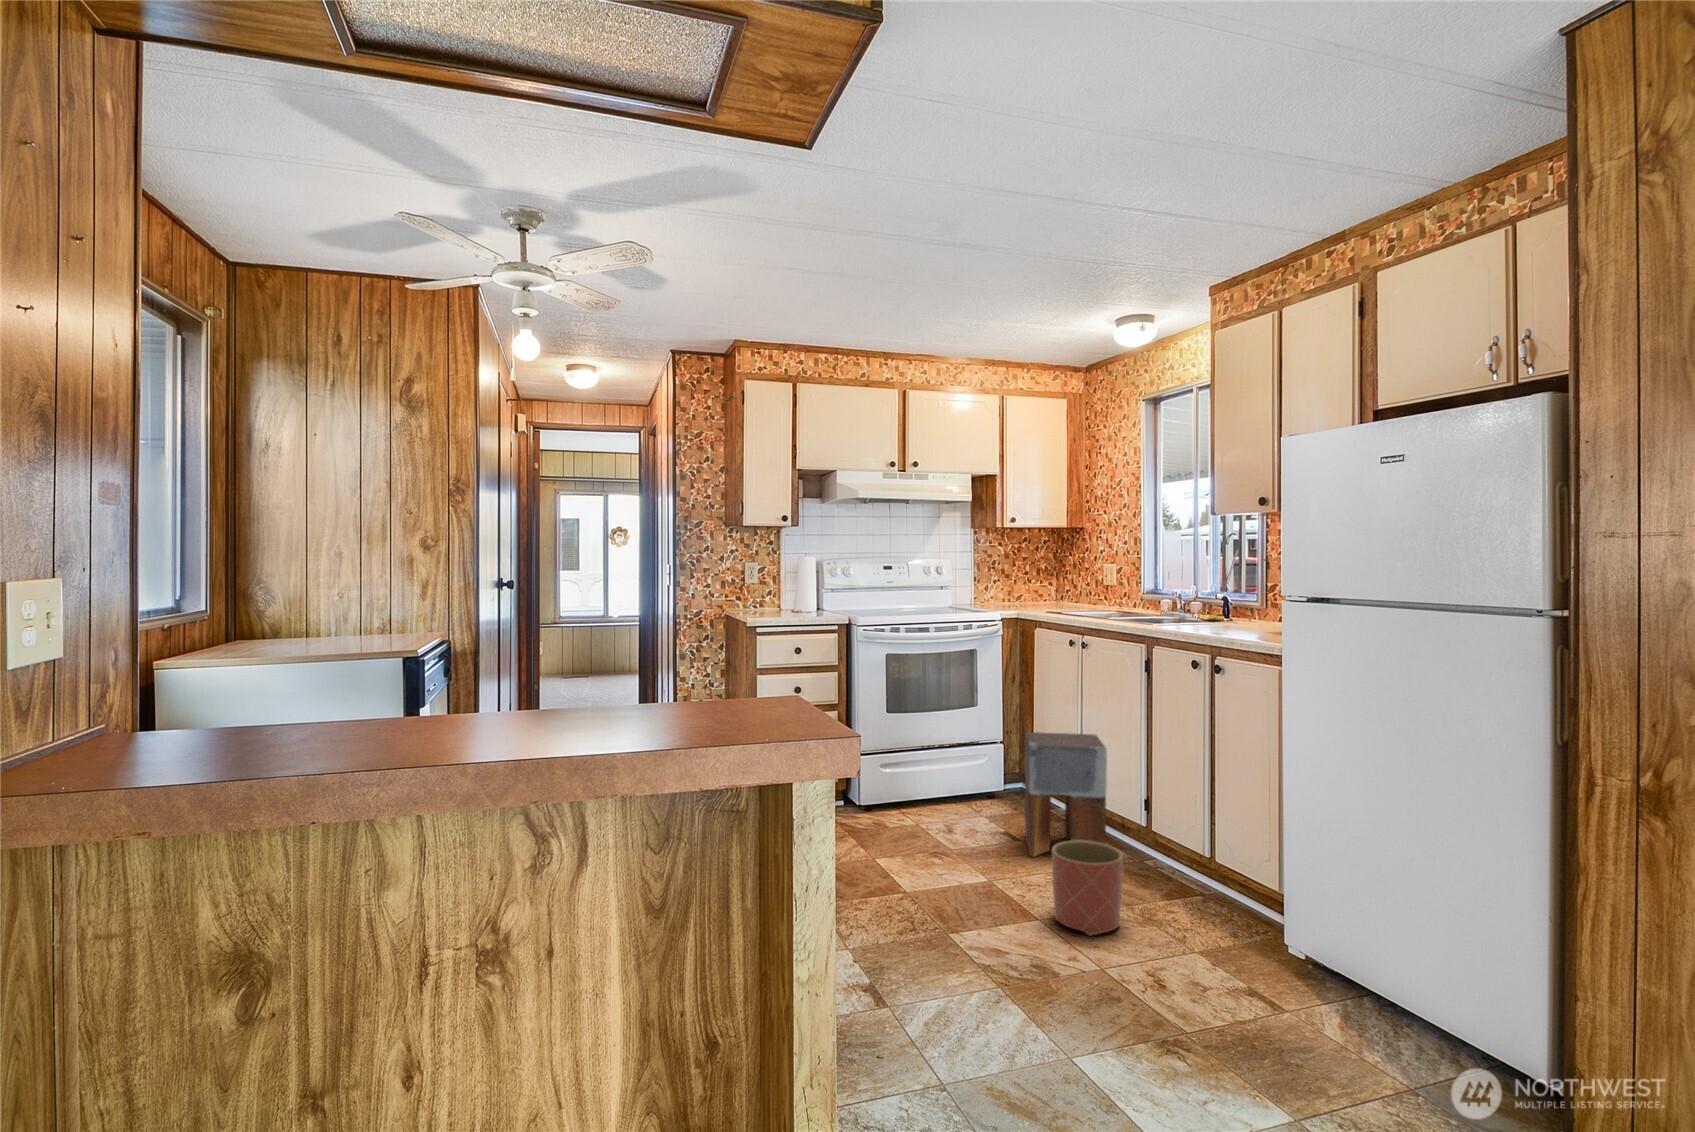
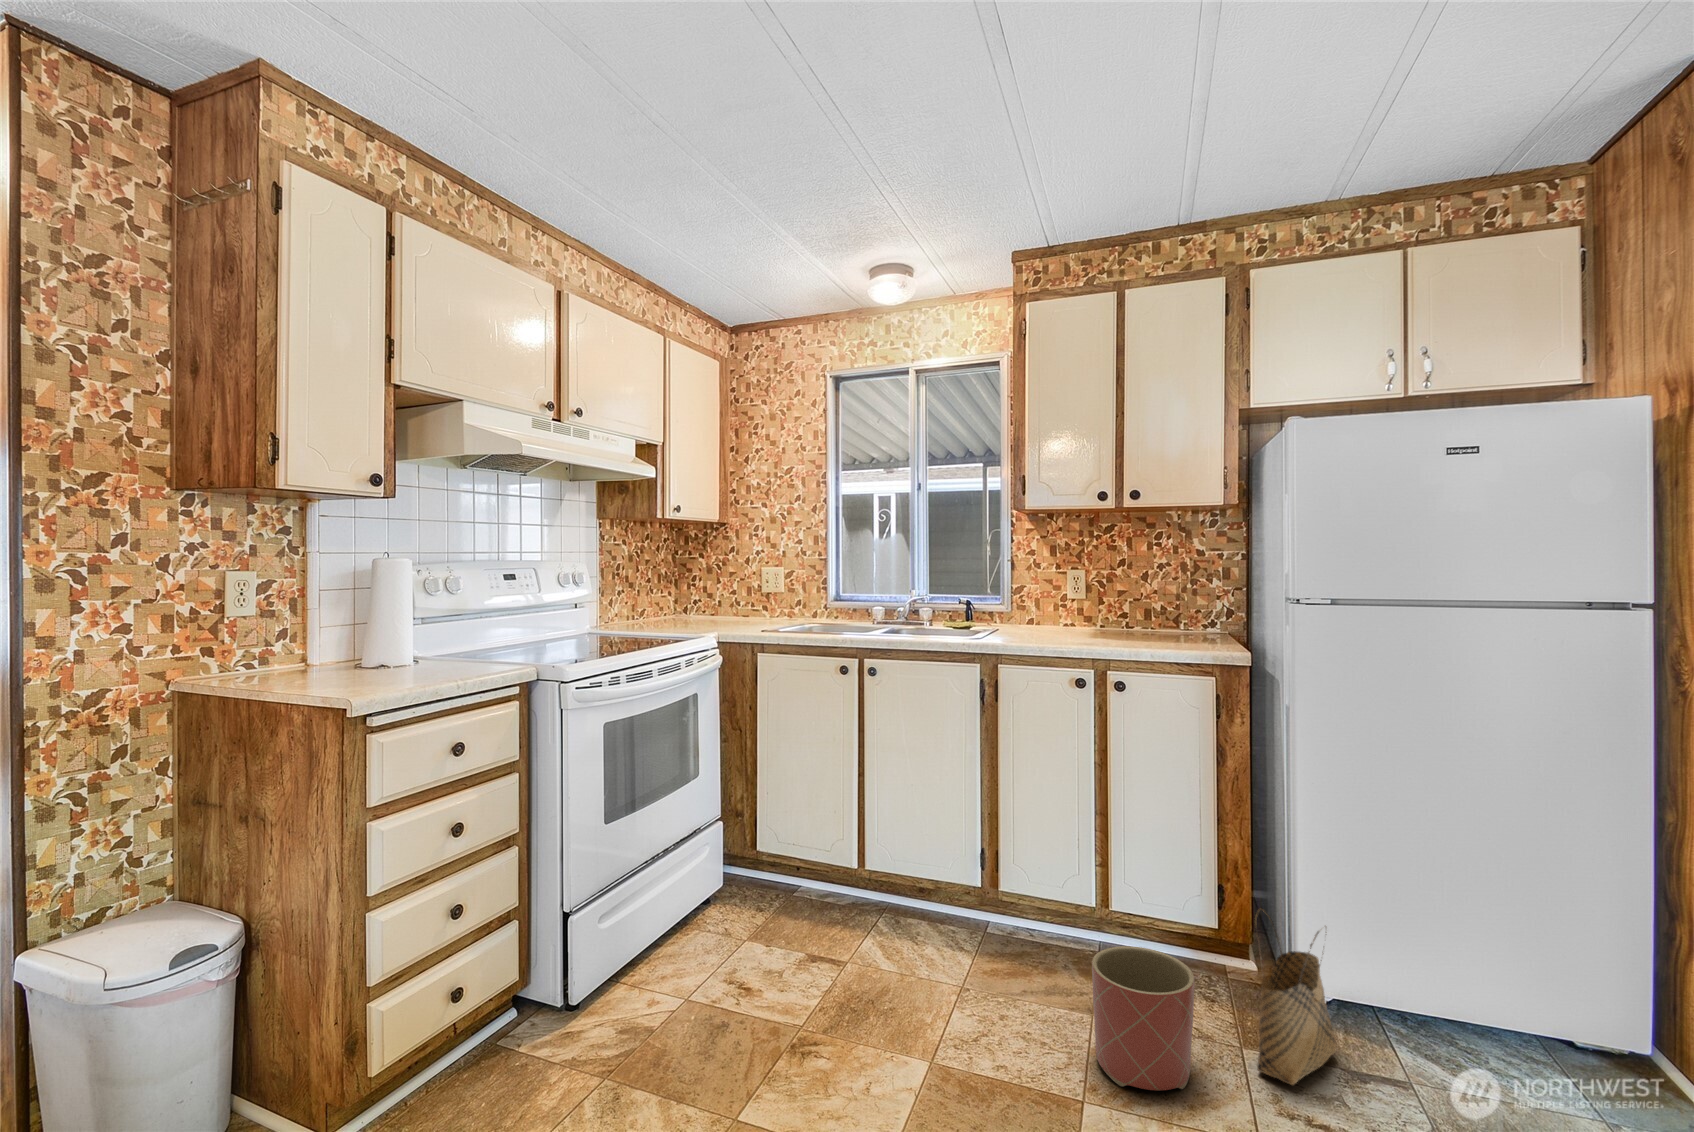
stool: present [1025,732,1107,857] -> none [852,790,985,990]
woven basket: none [1148,838,1238,968] -> present [1255,908,1336,1085]

